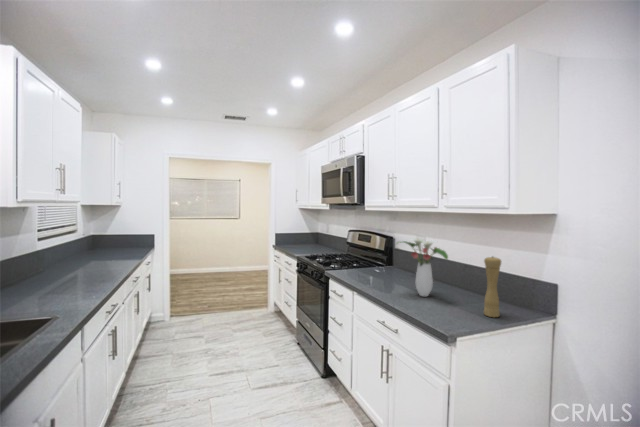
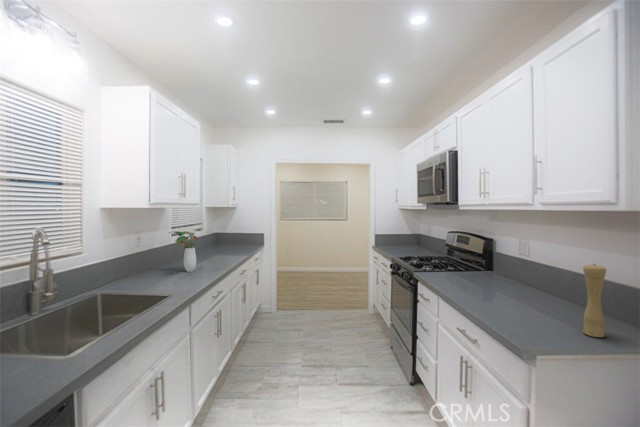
flower arrangement: present [400,238,448,296] -> present [169,230,198,272]

